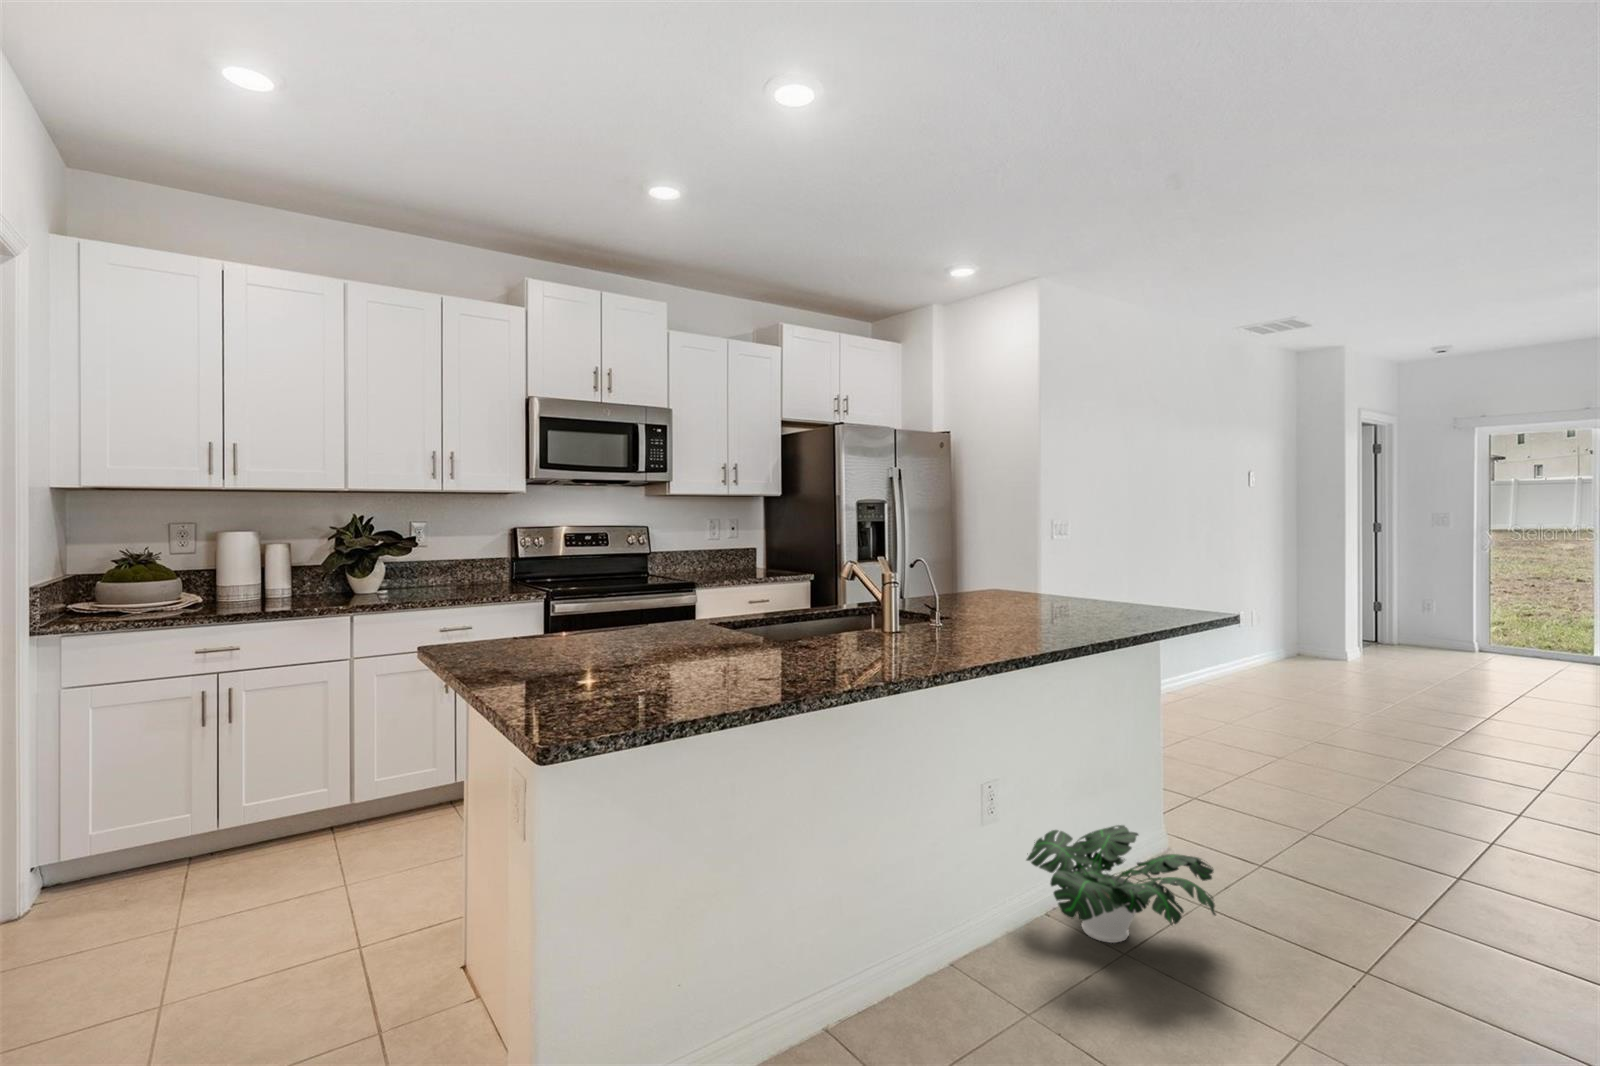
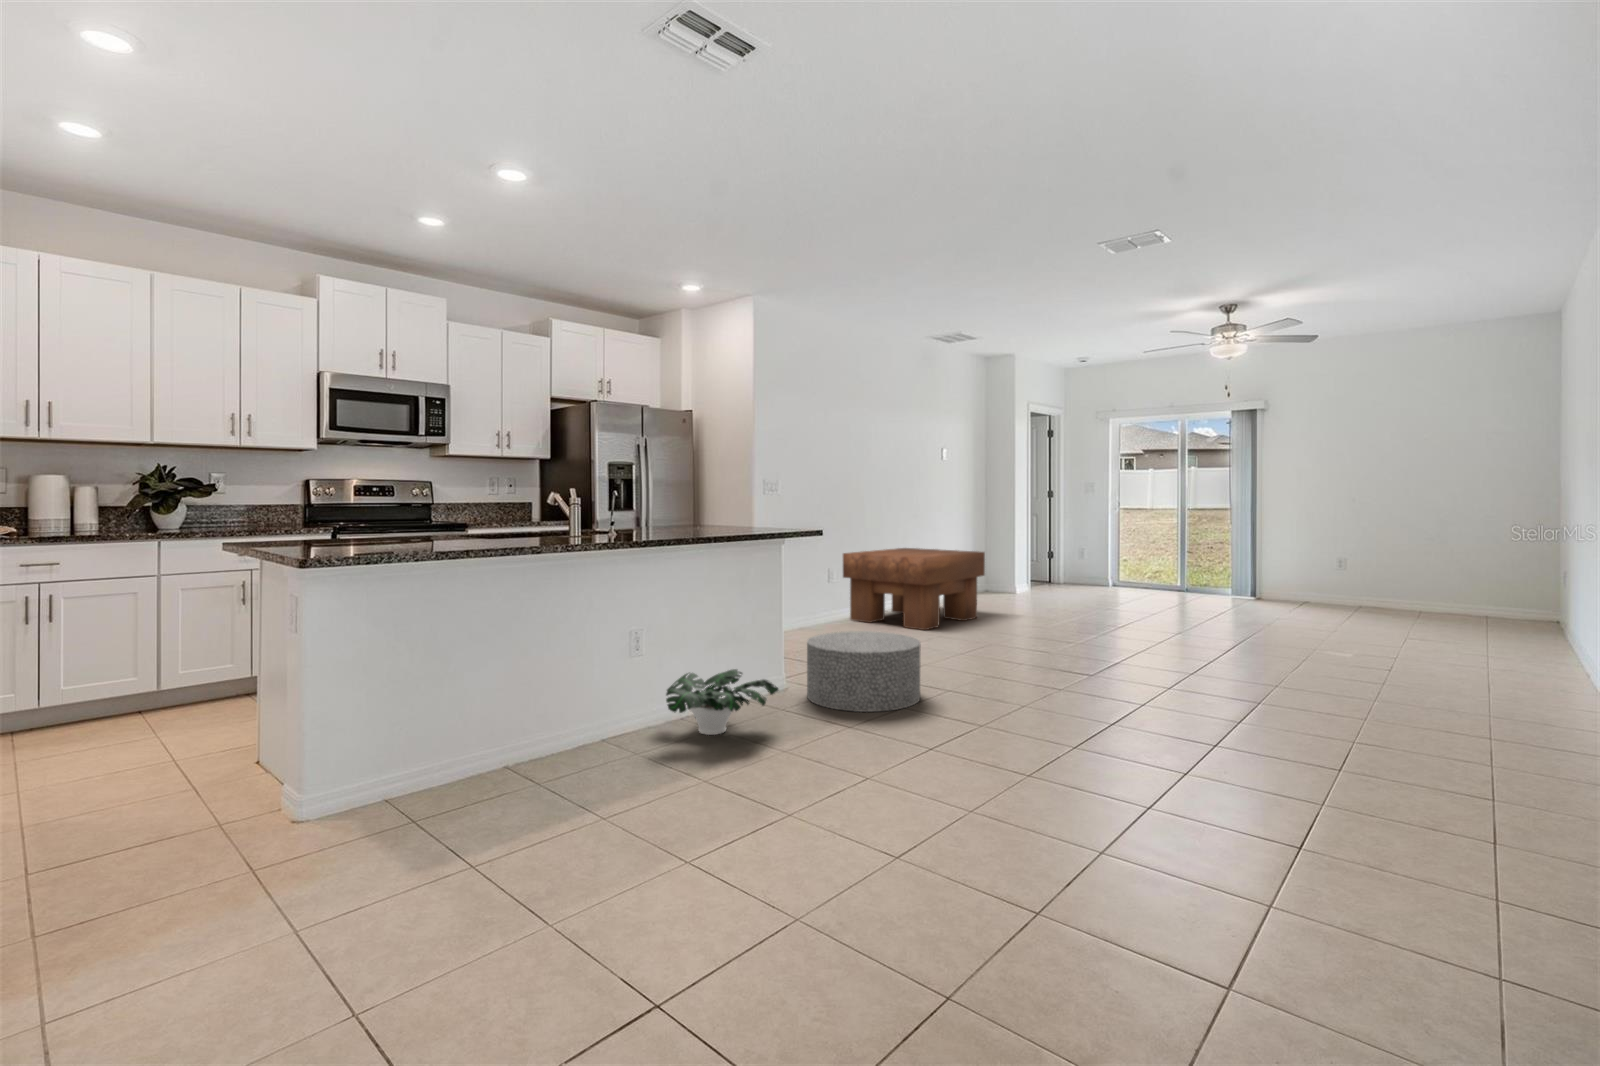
coffee table: none [1141,600,1345,721] -> present [843,548,985,630]
ottoman: none [1201,750,1408,903] -> present [807,631,921,712]

